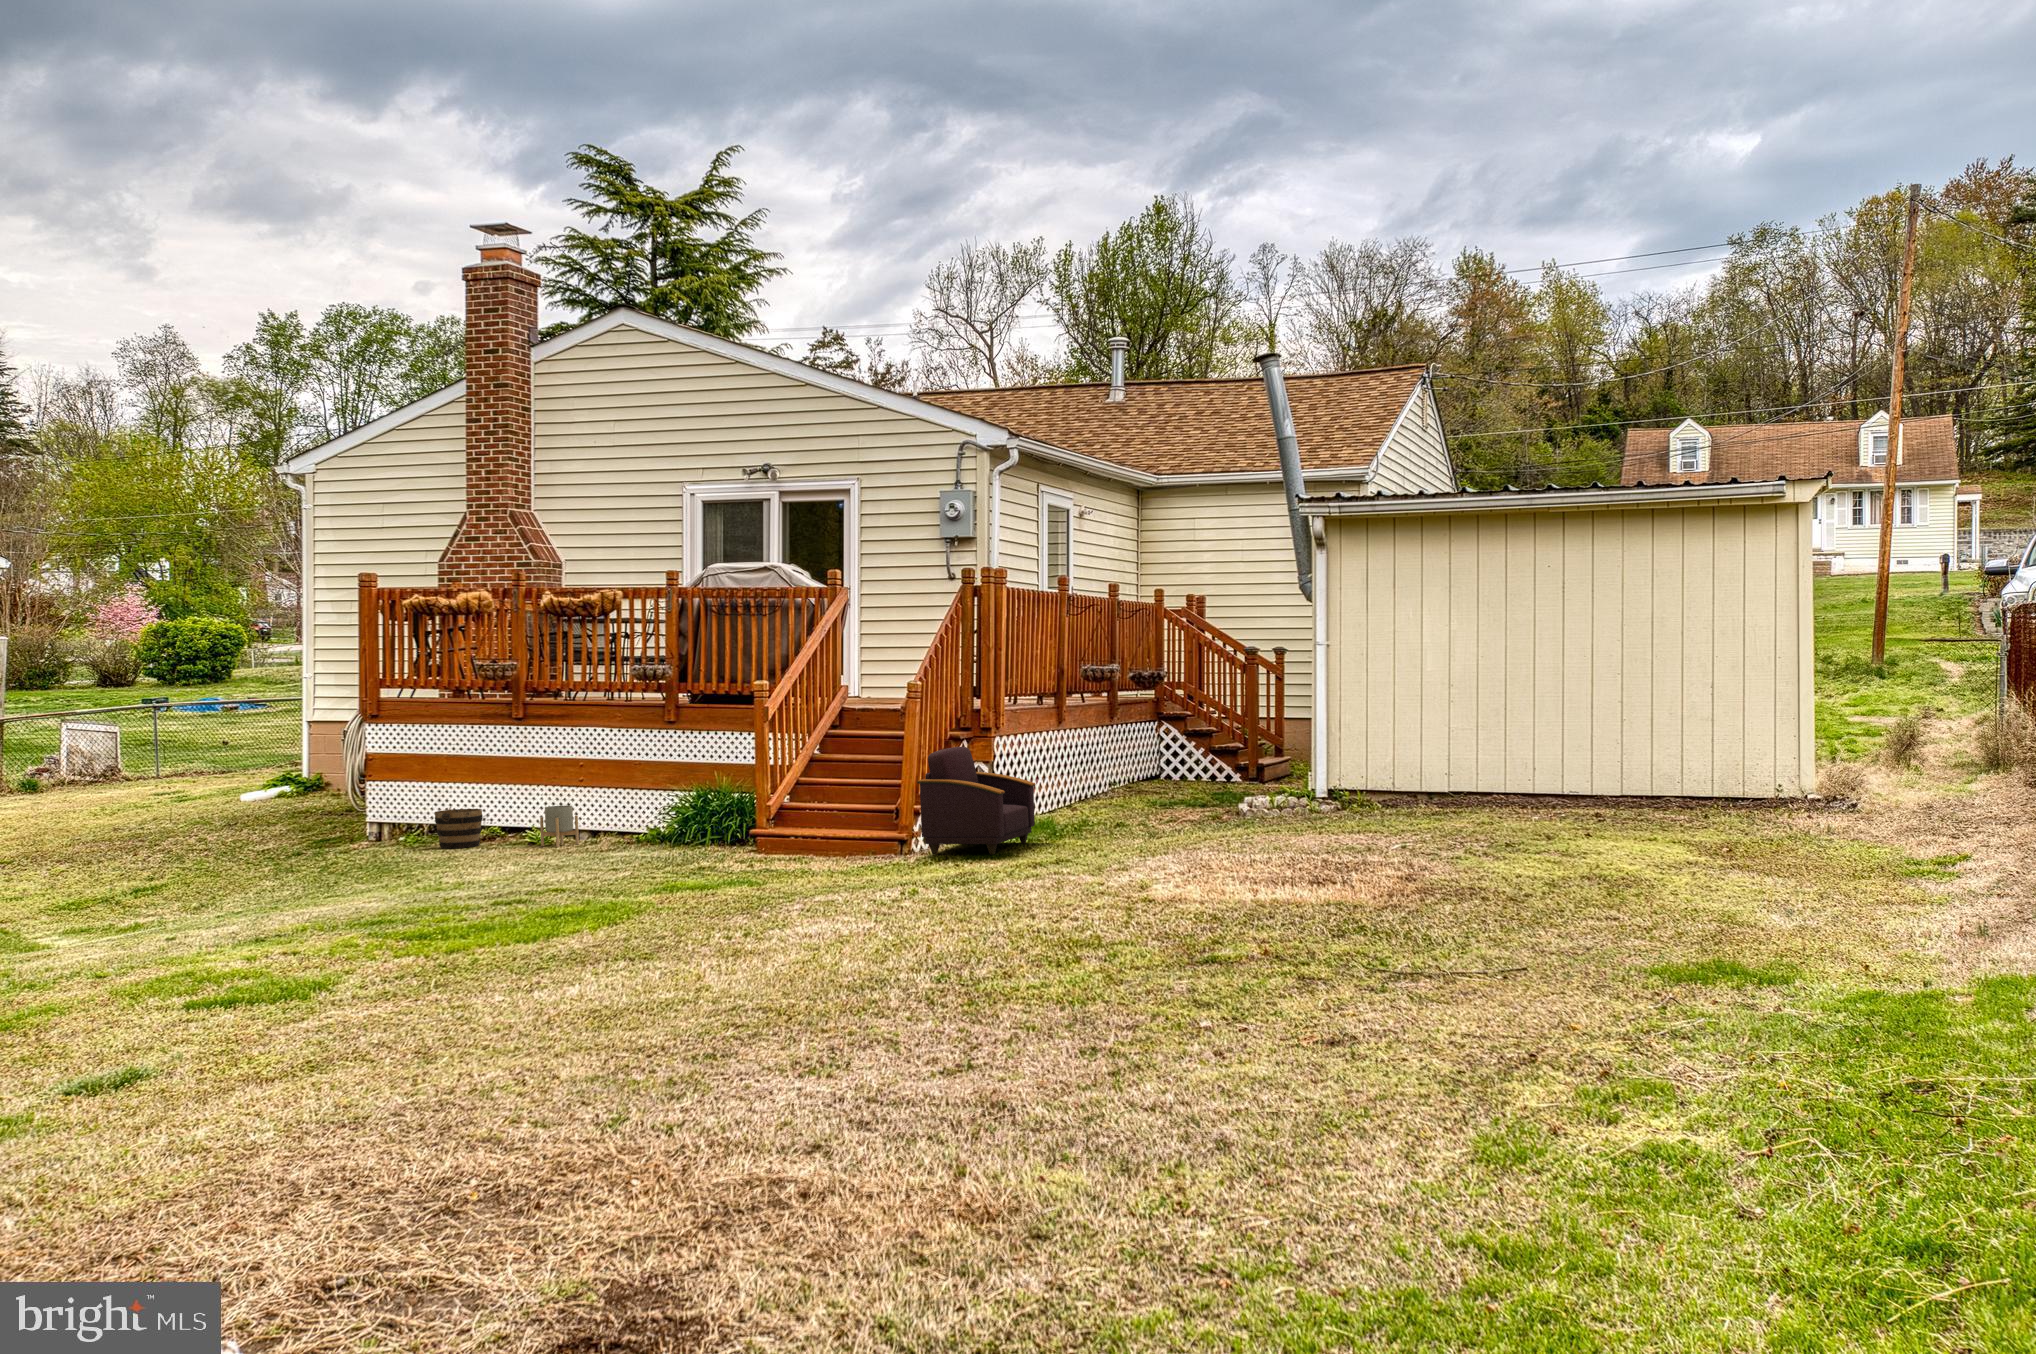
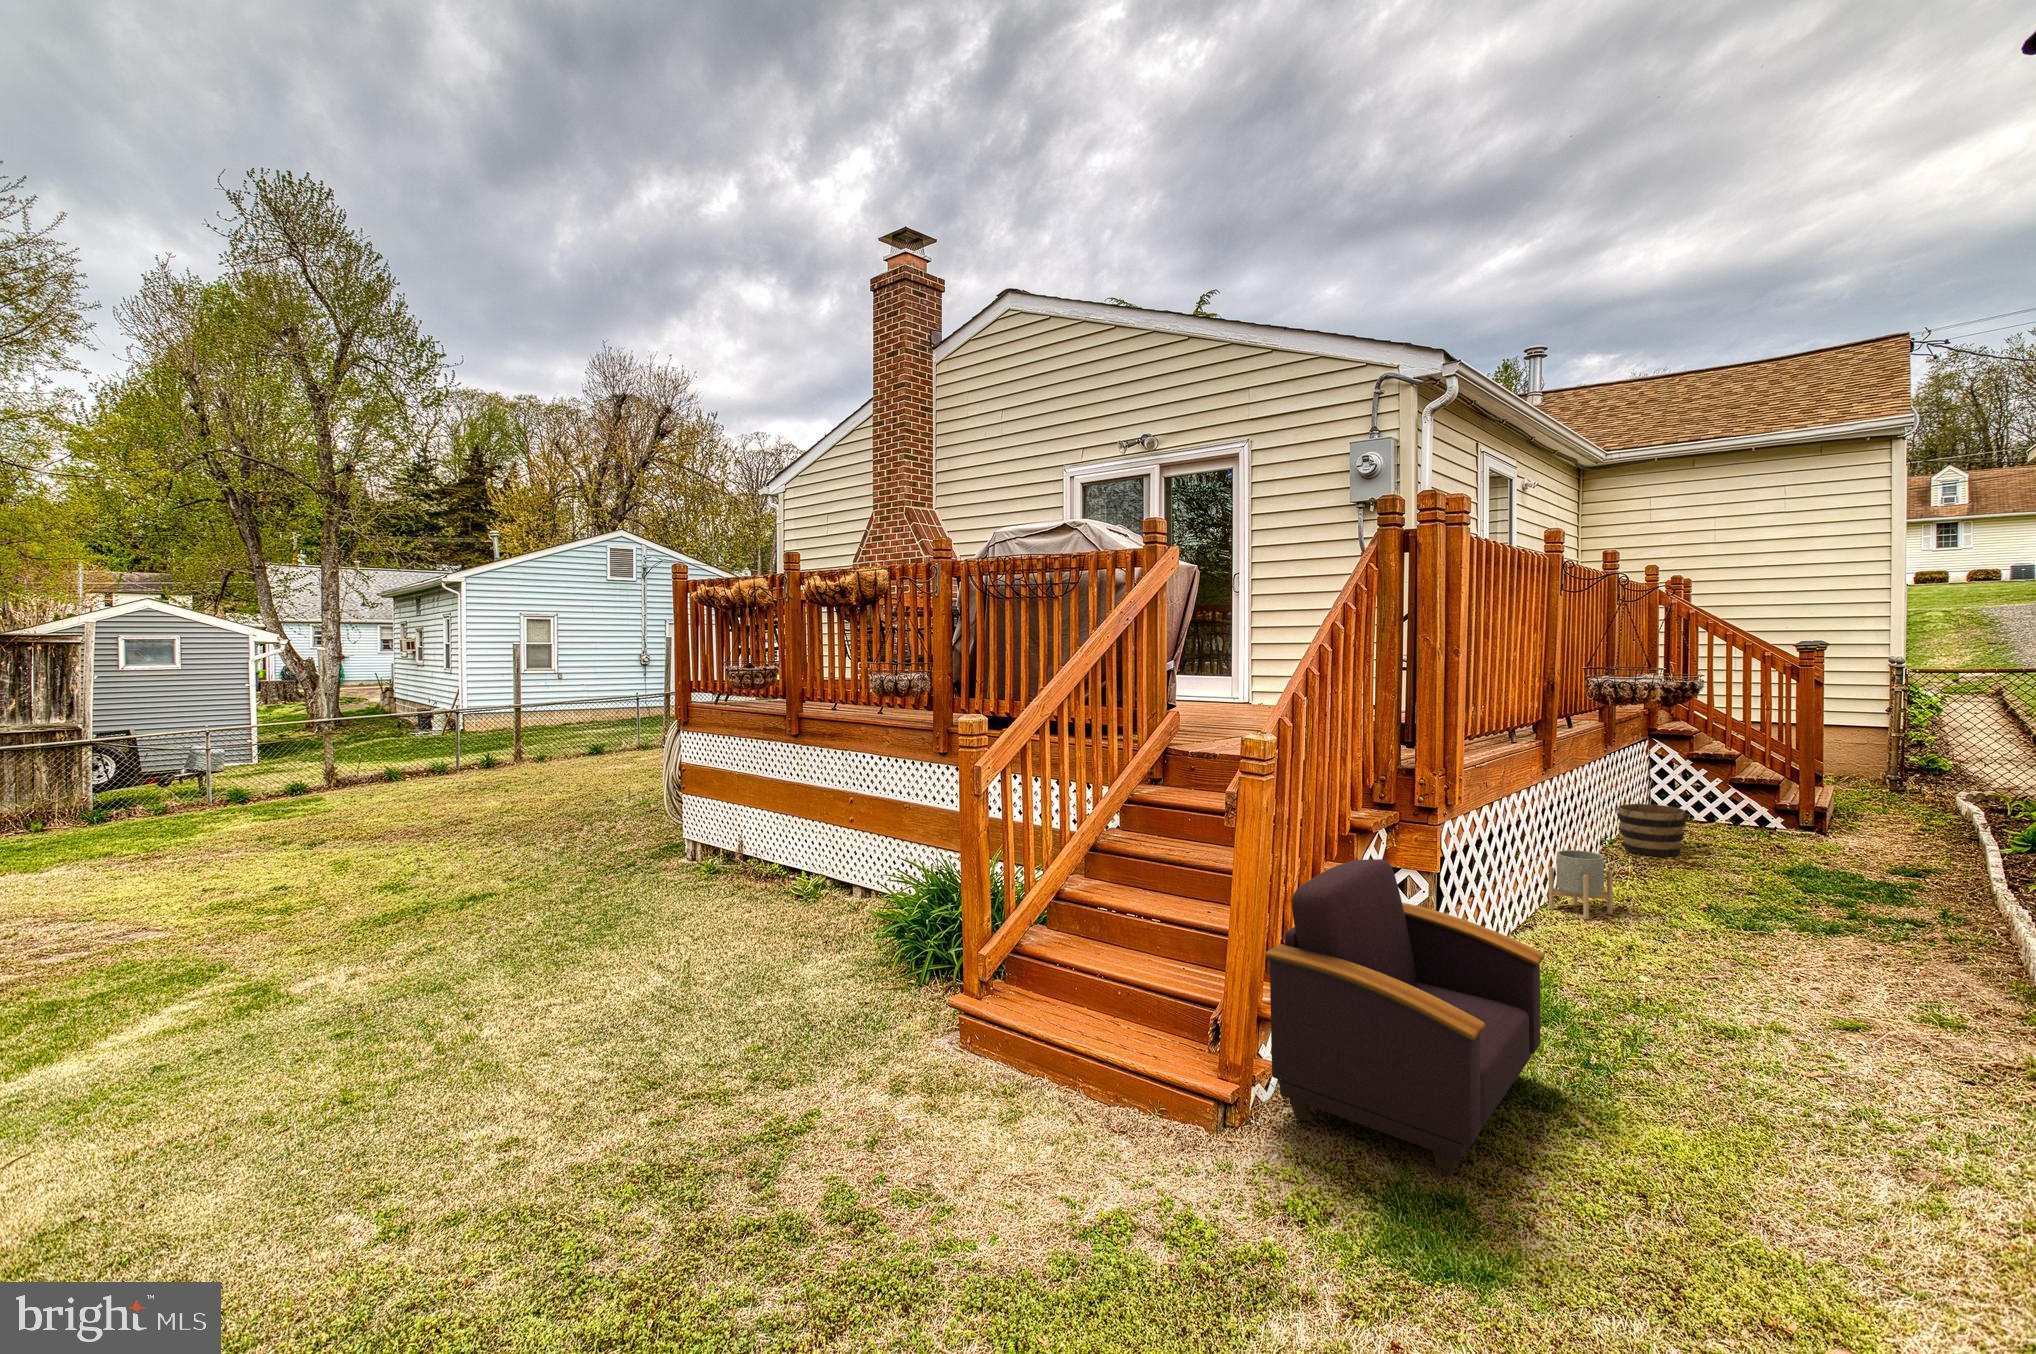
planter: present [540,805,579,847] -> present [1548,850,1613,919]
bucket: present [435,809,483,848] -> present [1617,804,1688,856]

